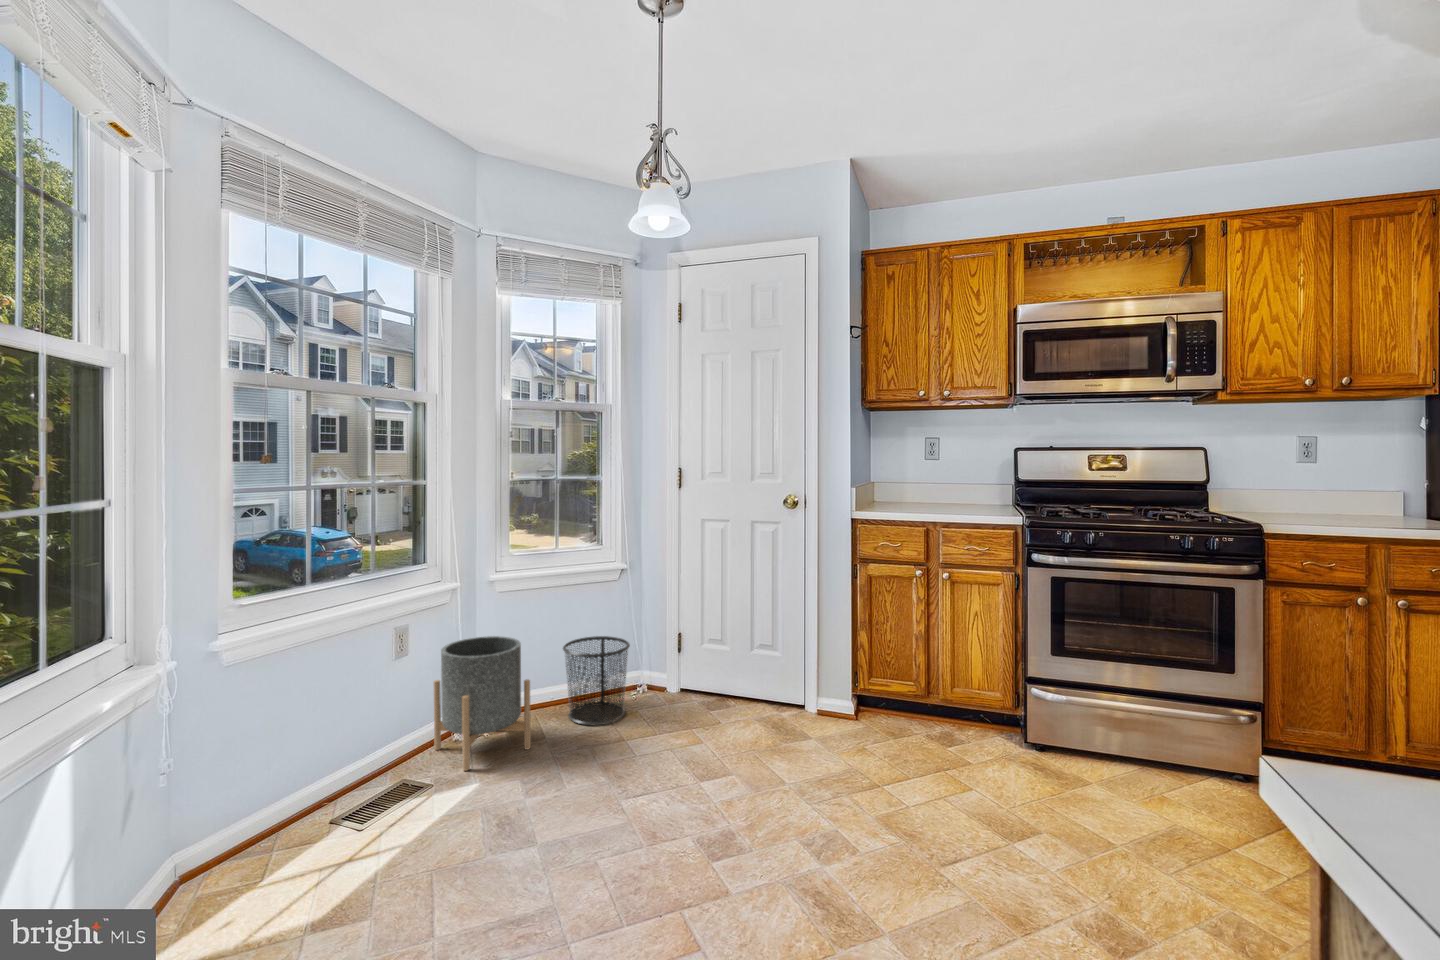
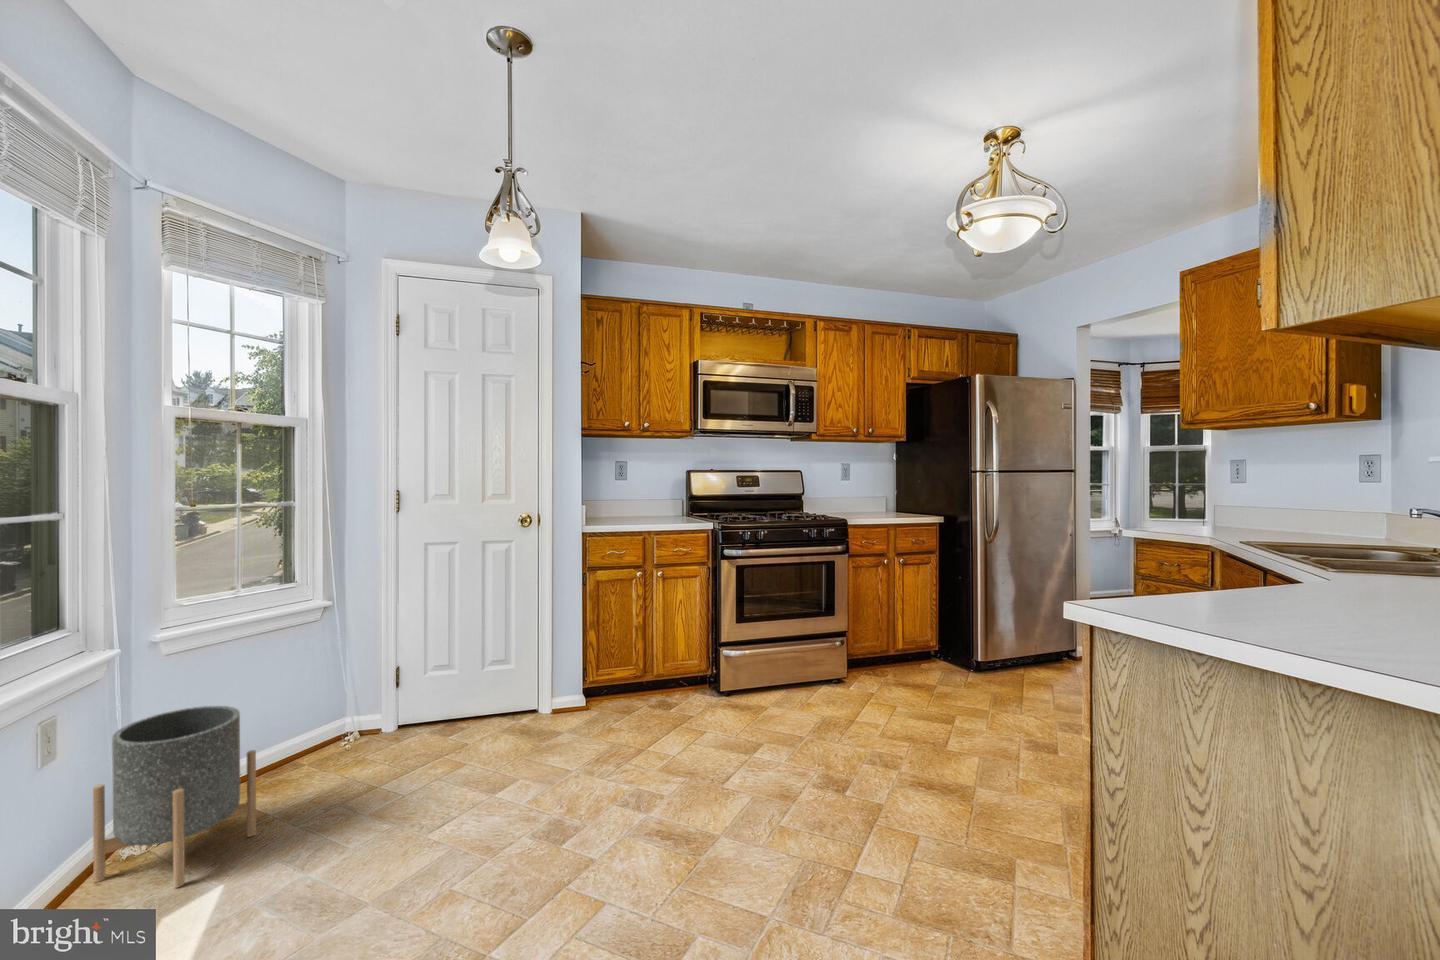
trash can: present [563,636,630,725] -> none [268,682,359,790]

